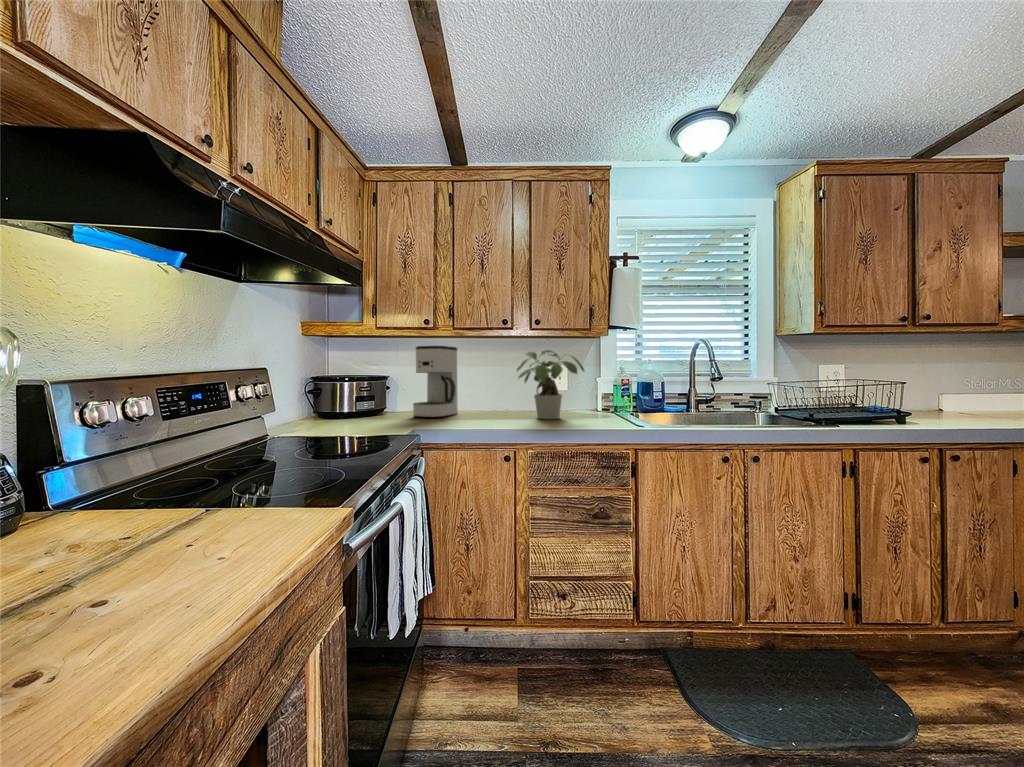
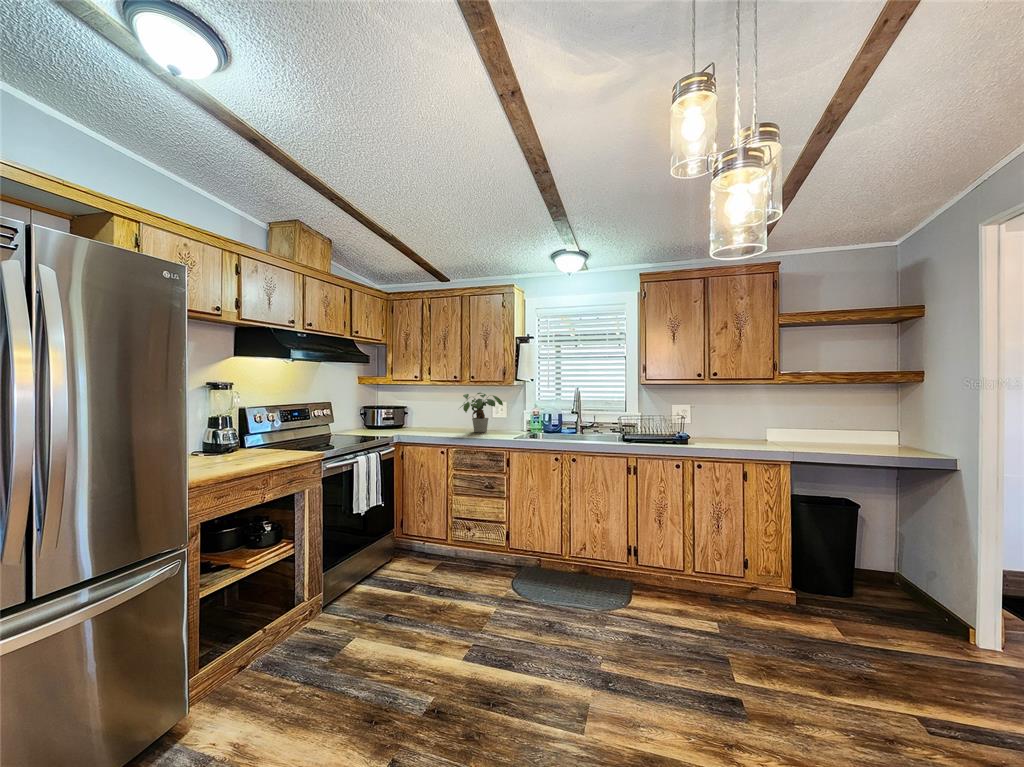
coffee maker: present [413,346,458,417] -> none [414,389,441,429]

